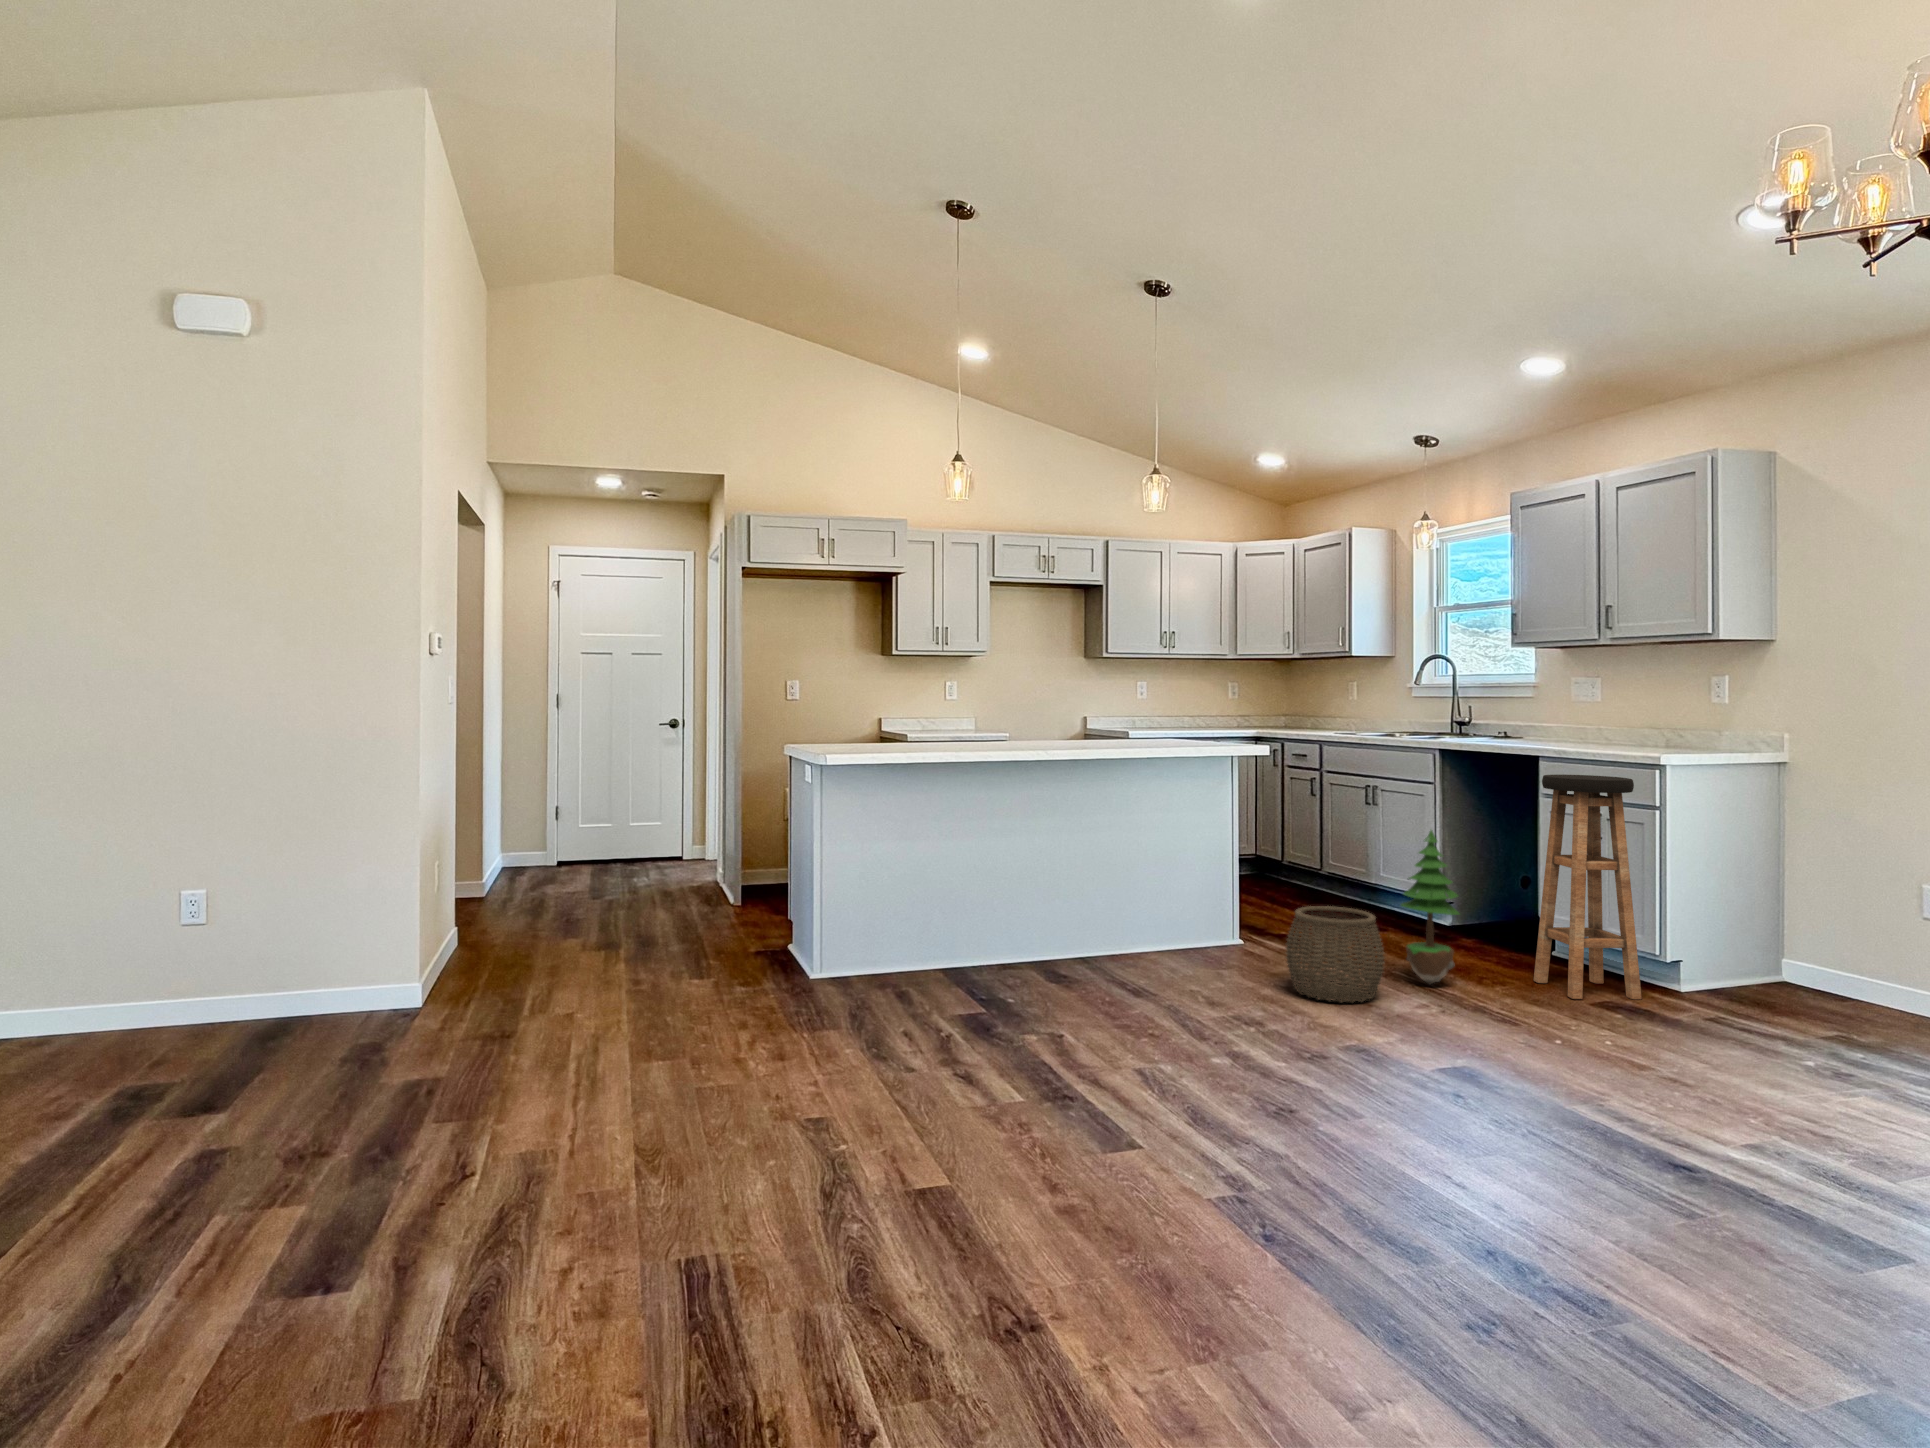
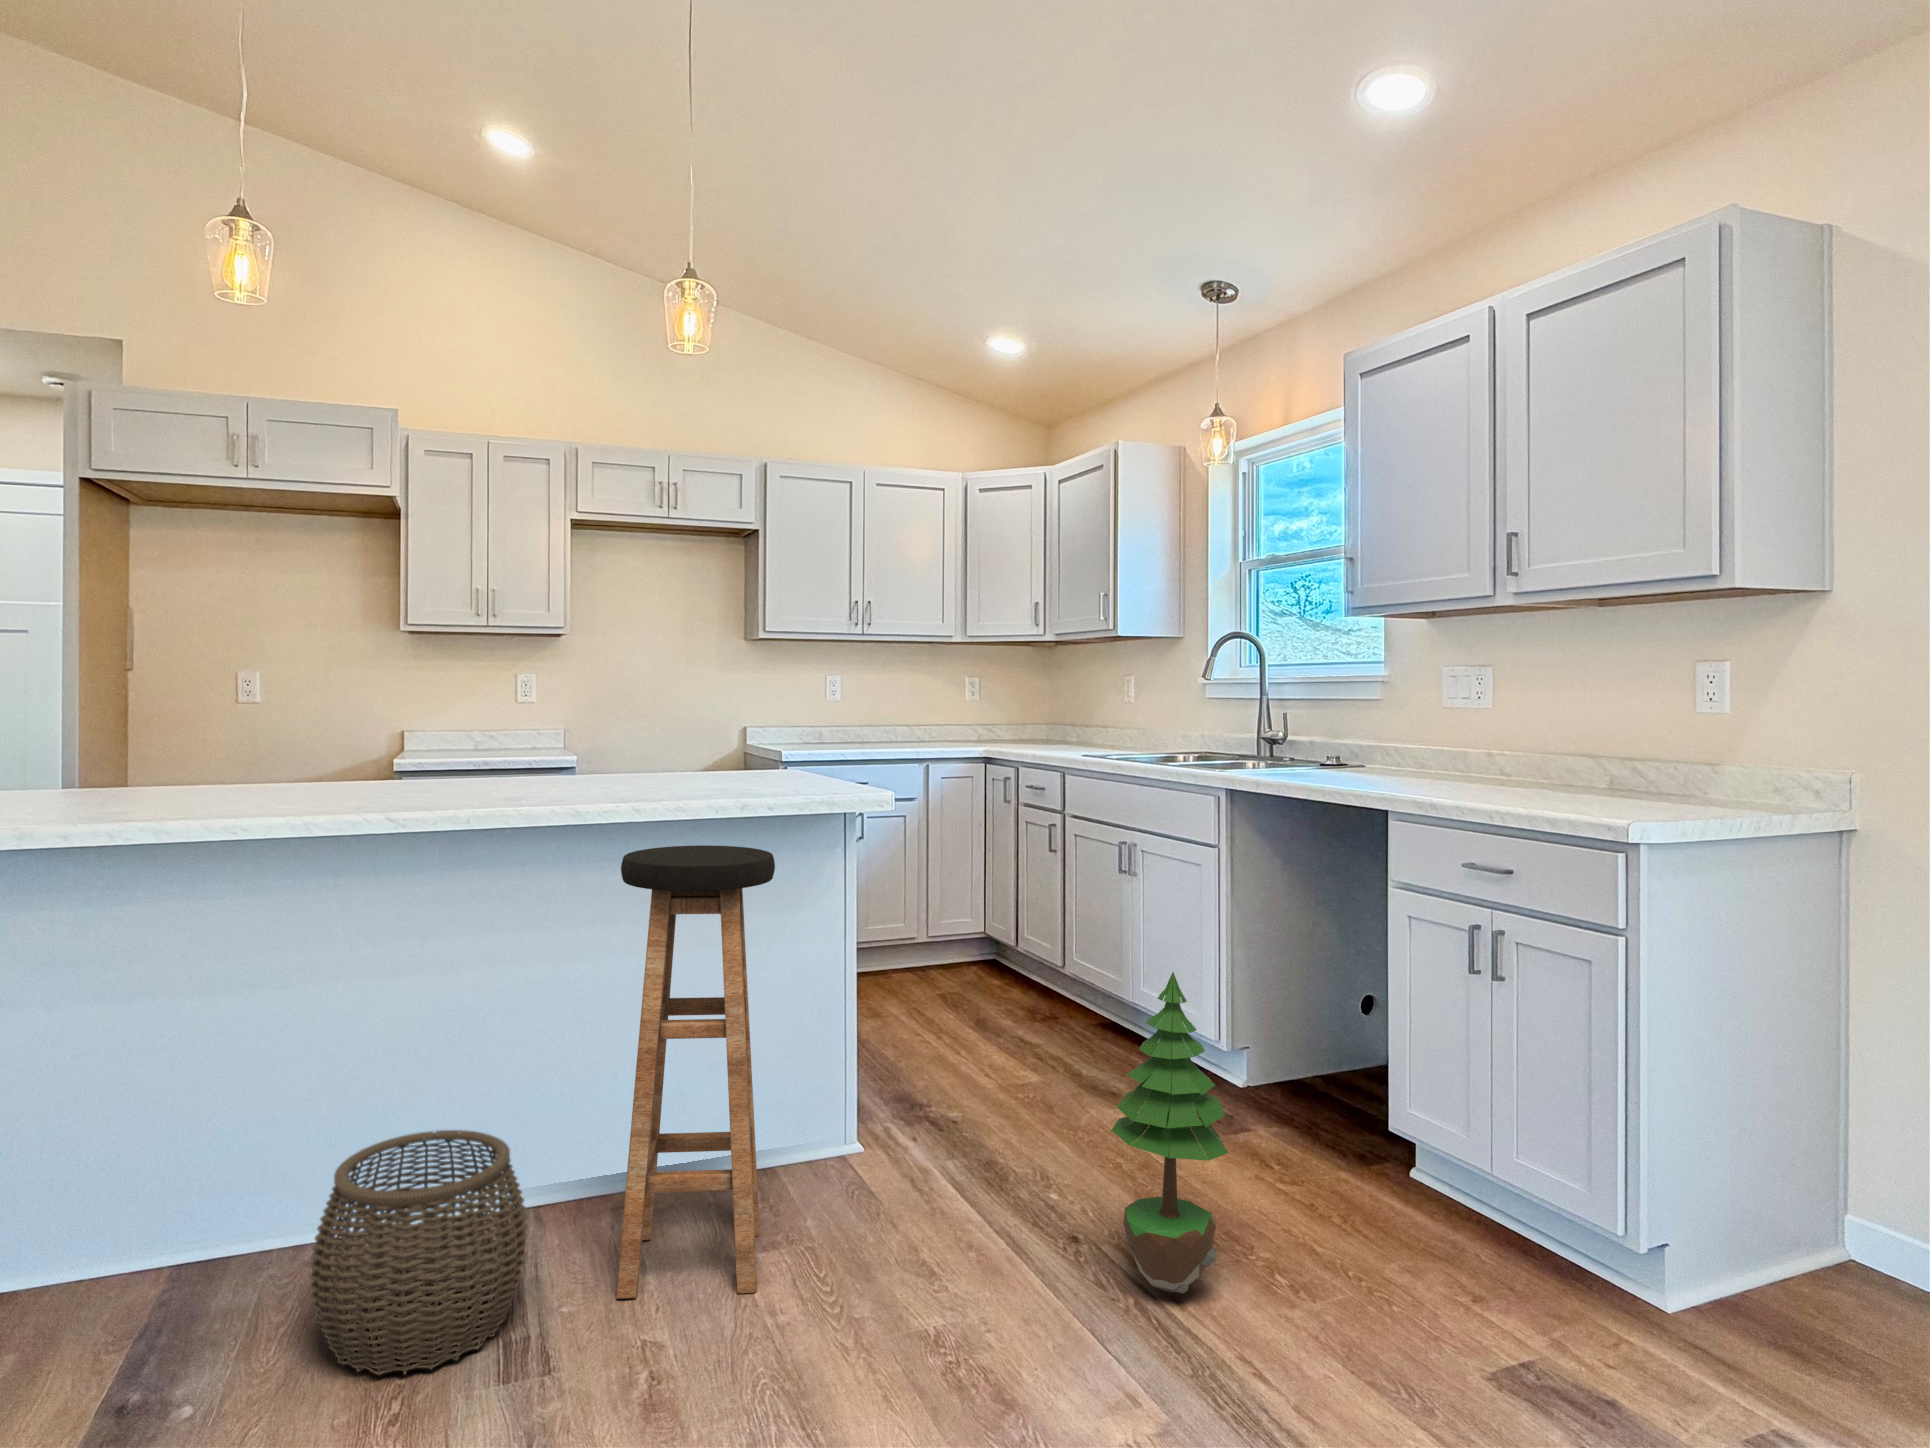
bar stool: present [1534,775,1642,999] -> present [616,845,775,1299]
woven basket: present [1286,906,1385,1003] -> present [310,1130,528,1375]

